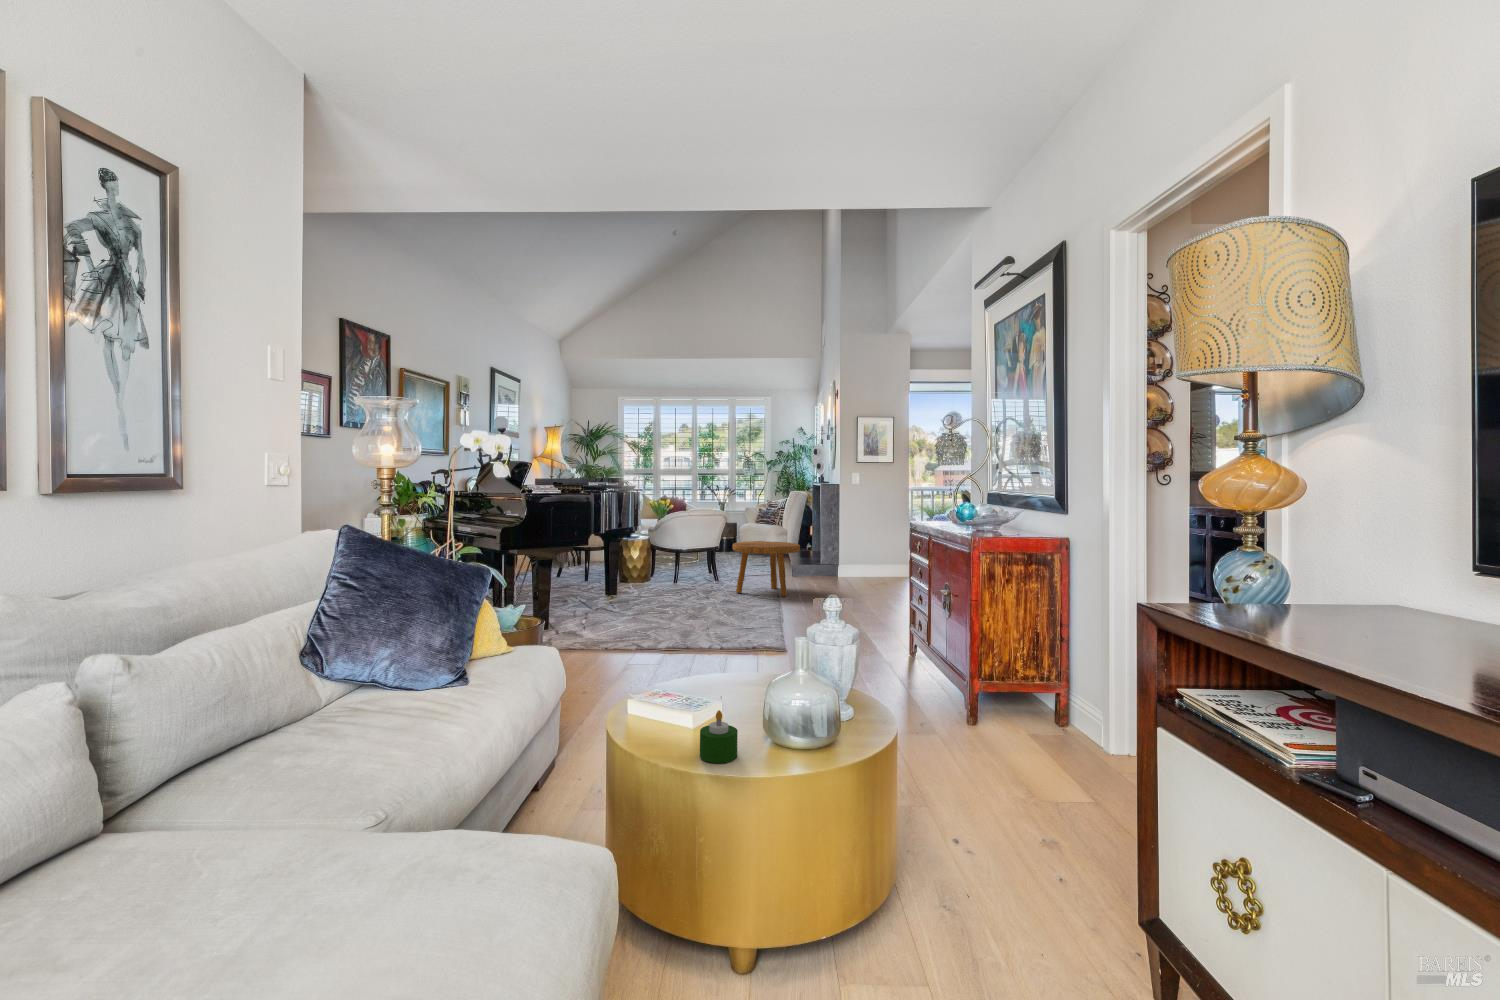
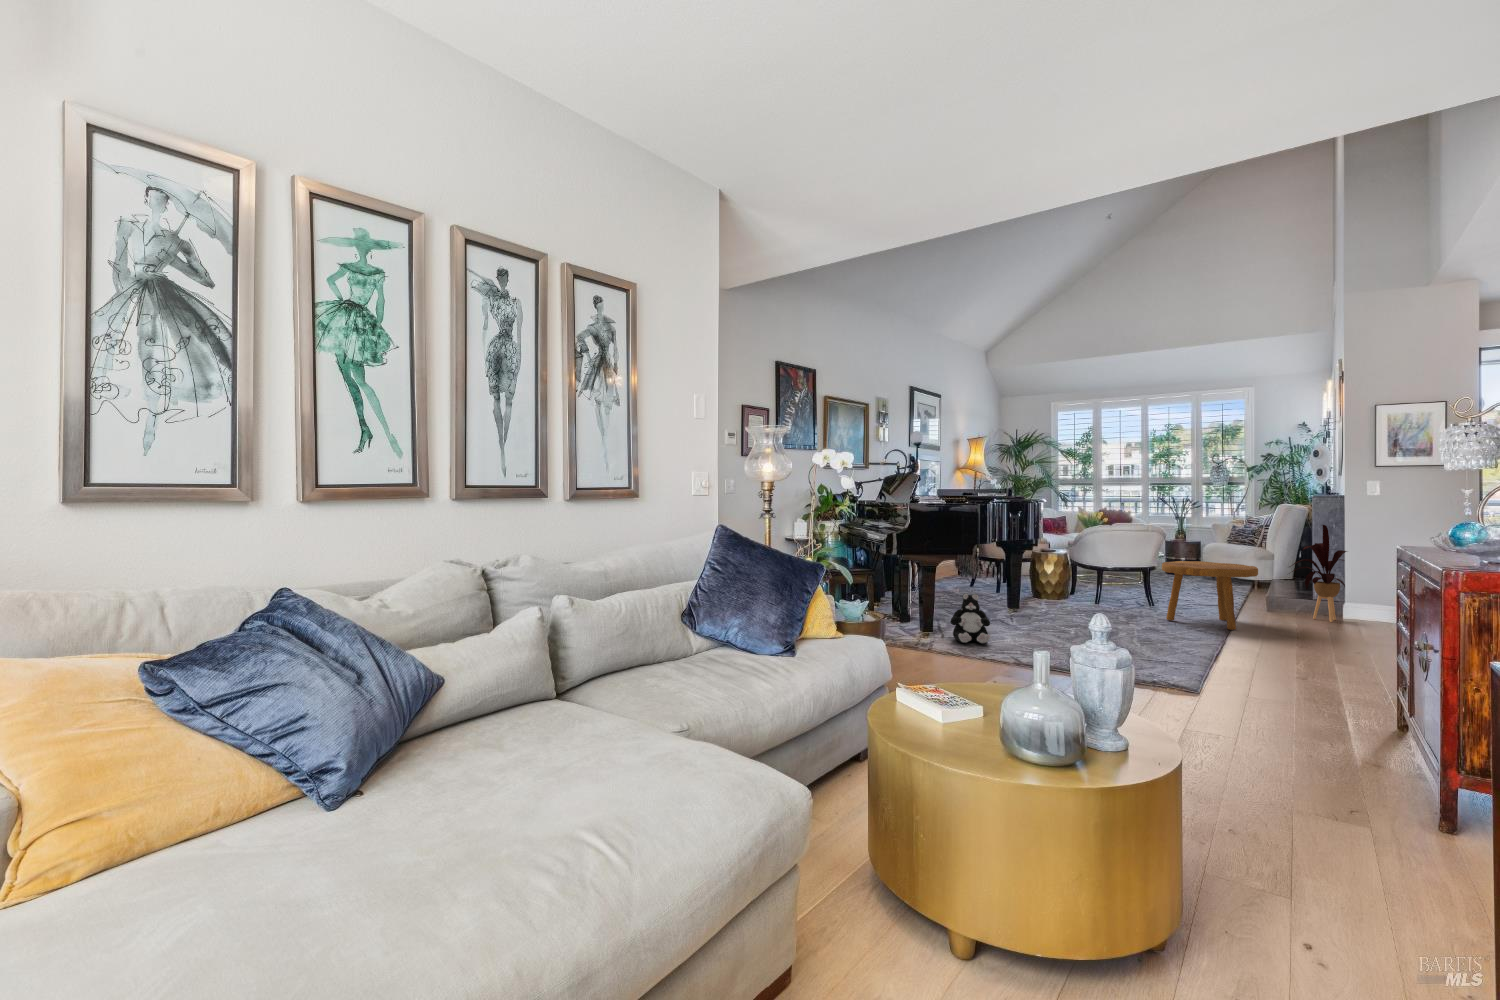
house plant: none [812,509,848,583] -> present [1292,525,1347,622]
plush toy: none [569,584,611,636] -> present [950,593,990,644]
candle: present [700,710,738,763] -> none [931,698,967,747]

